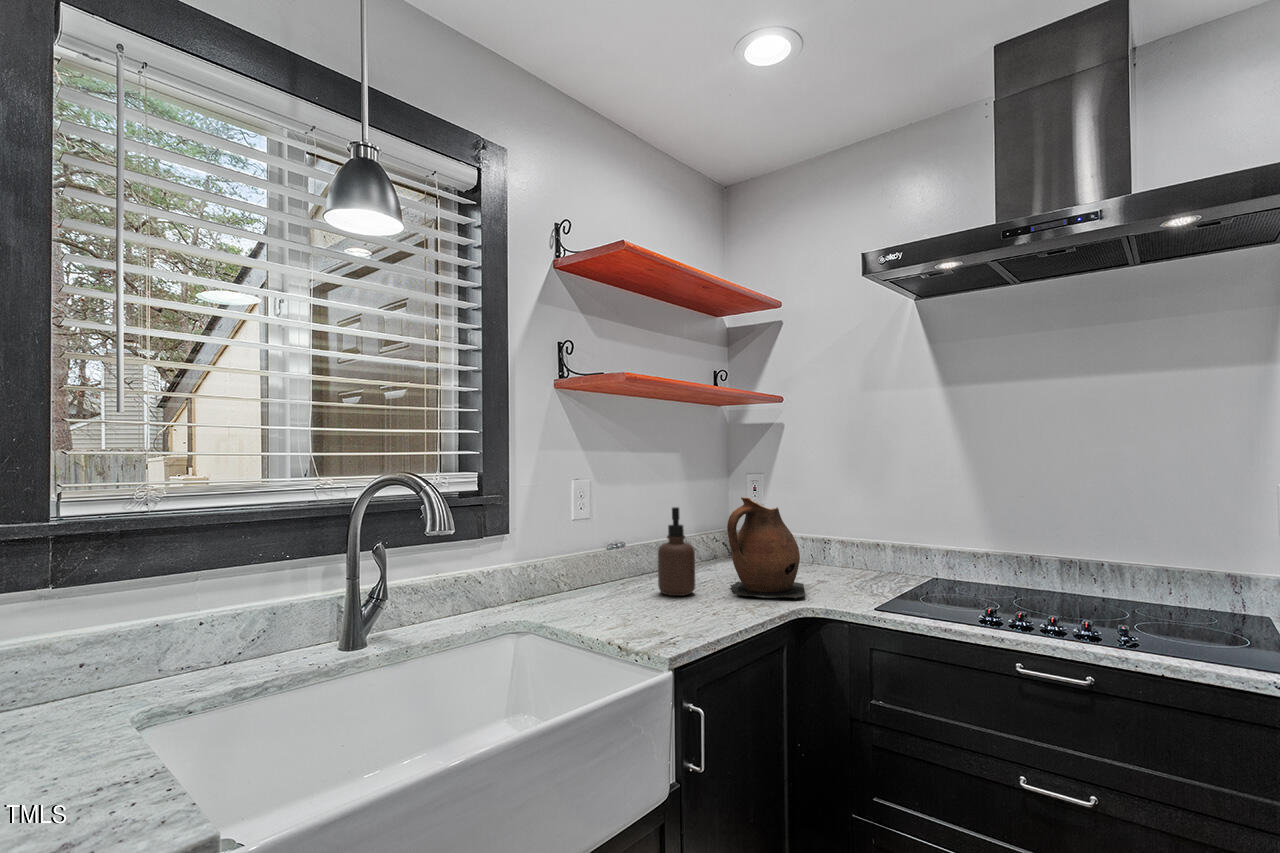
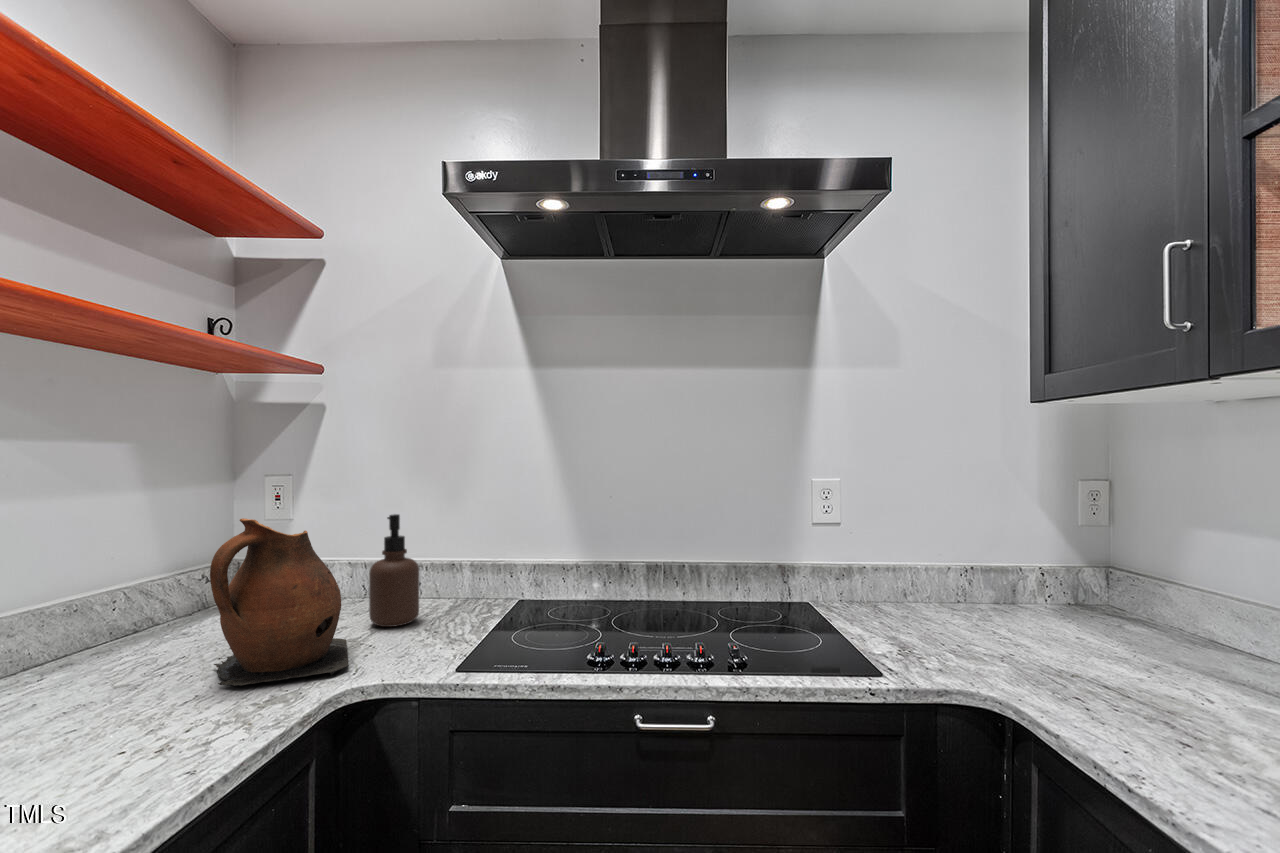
soap dispenser: present [658,507,695,596] -> present [369,514,419,627]

